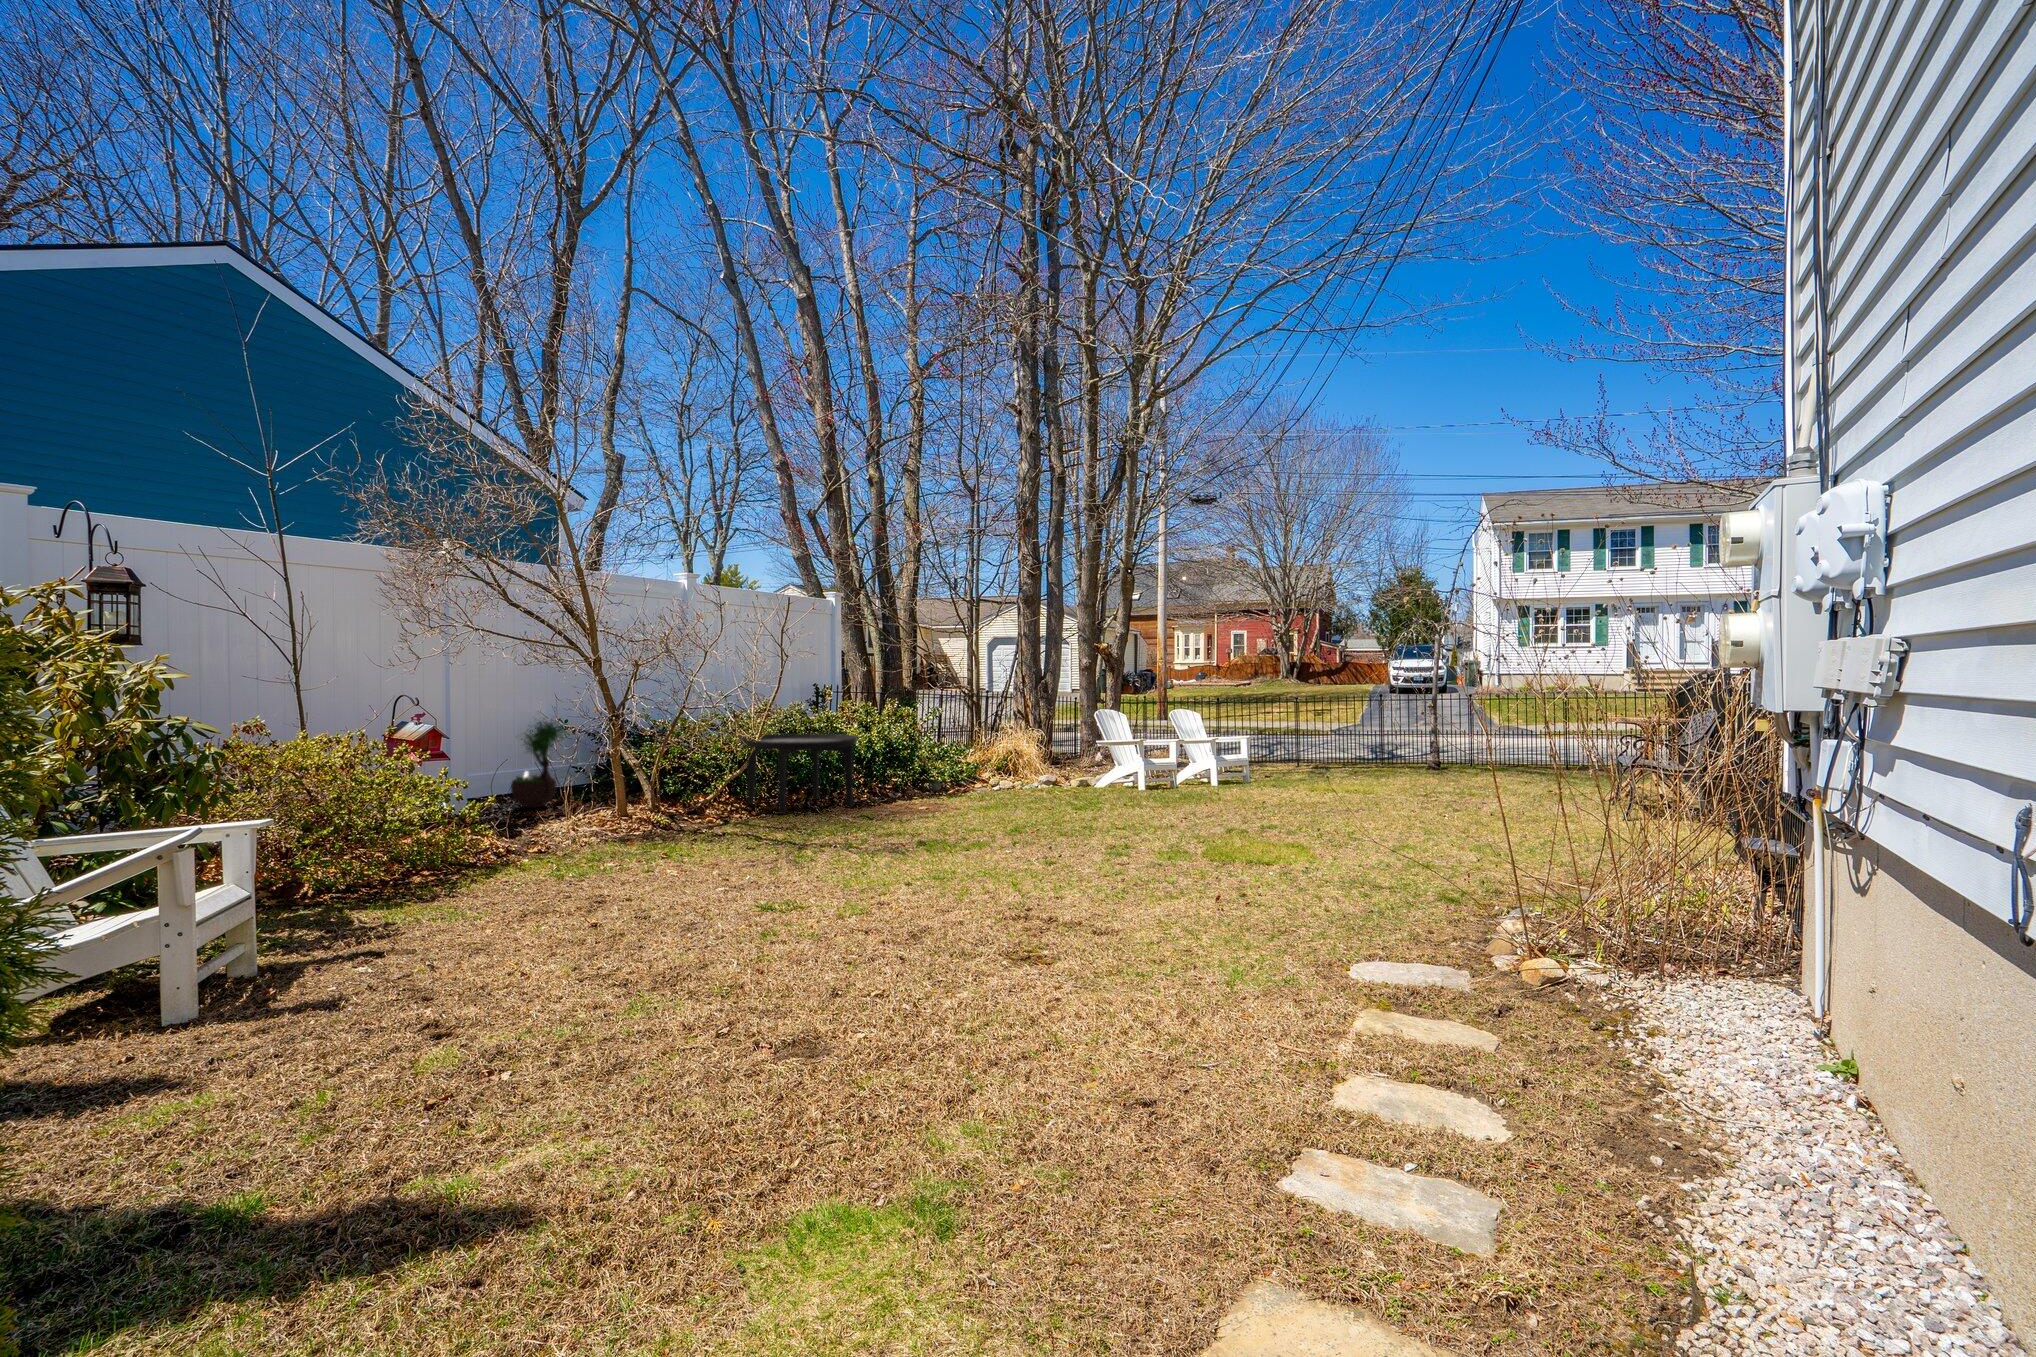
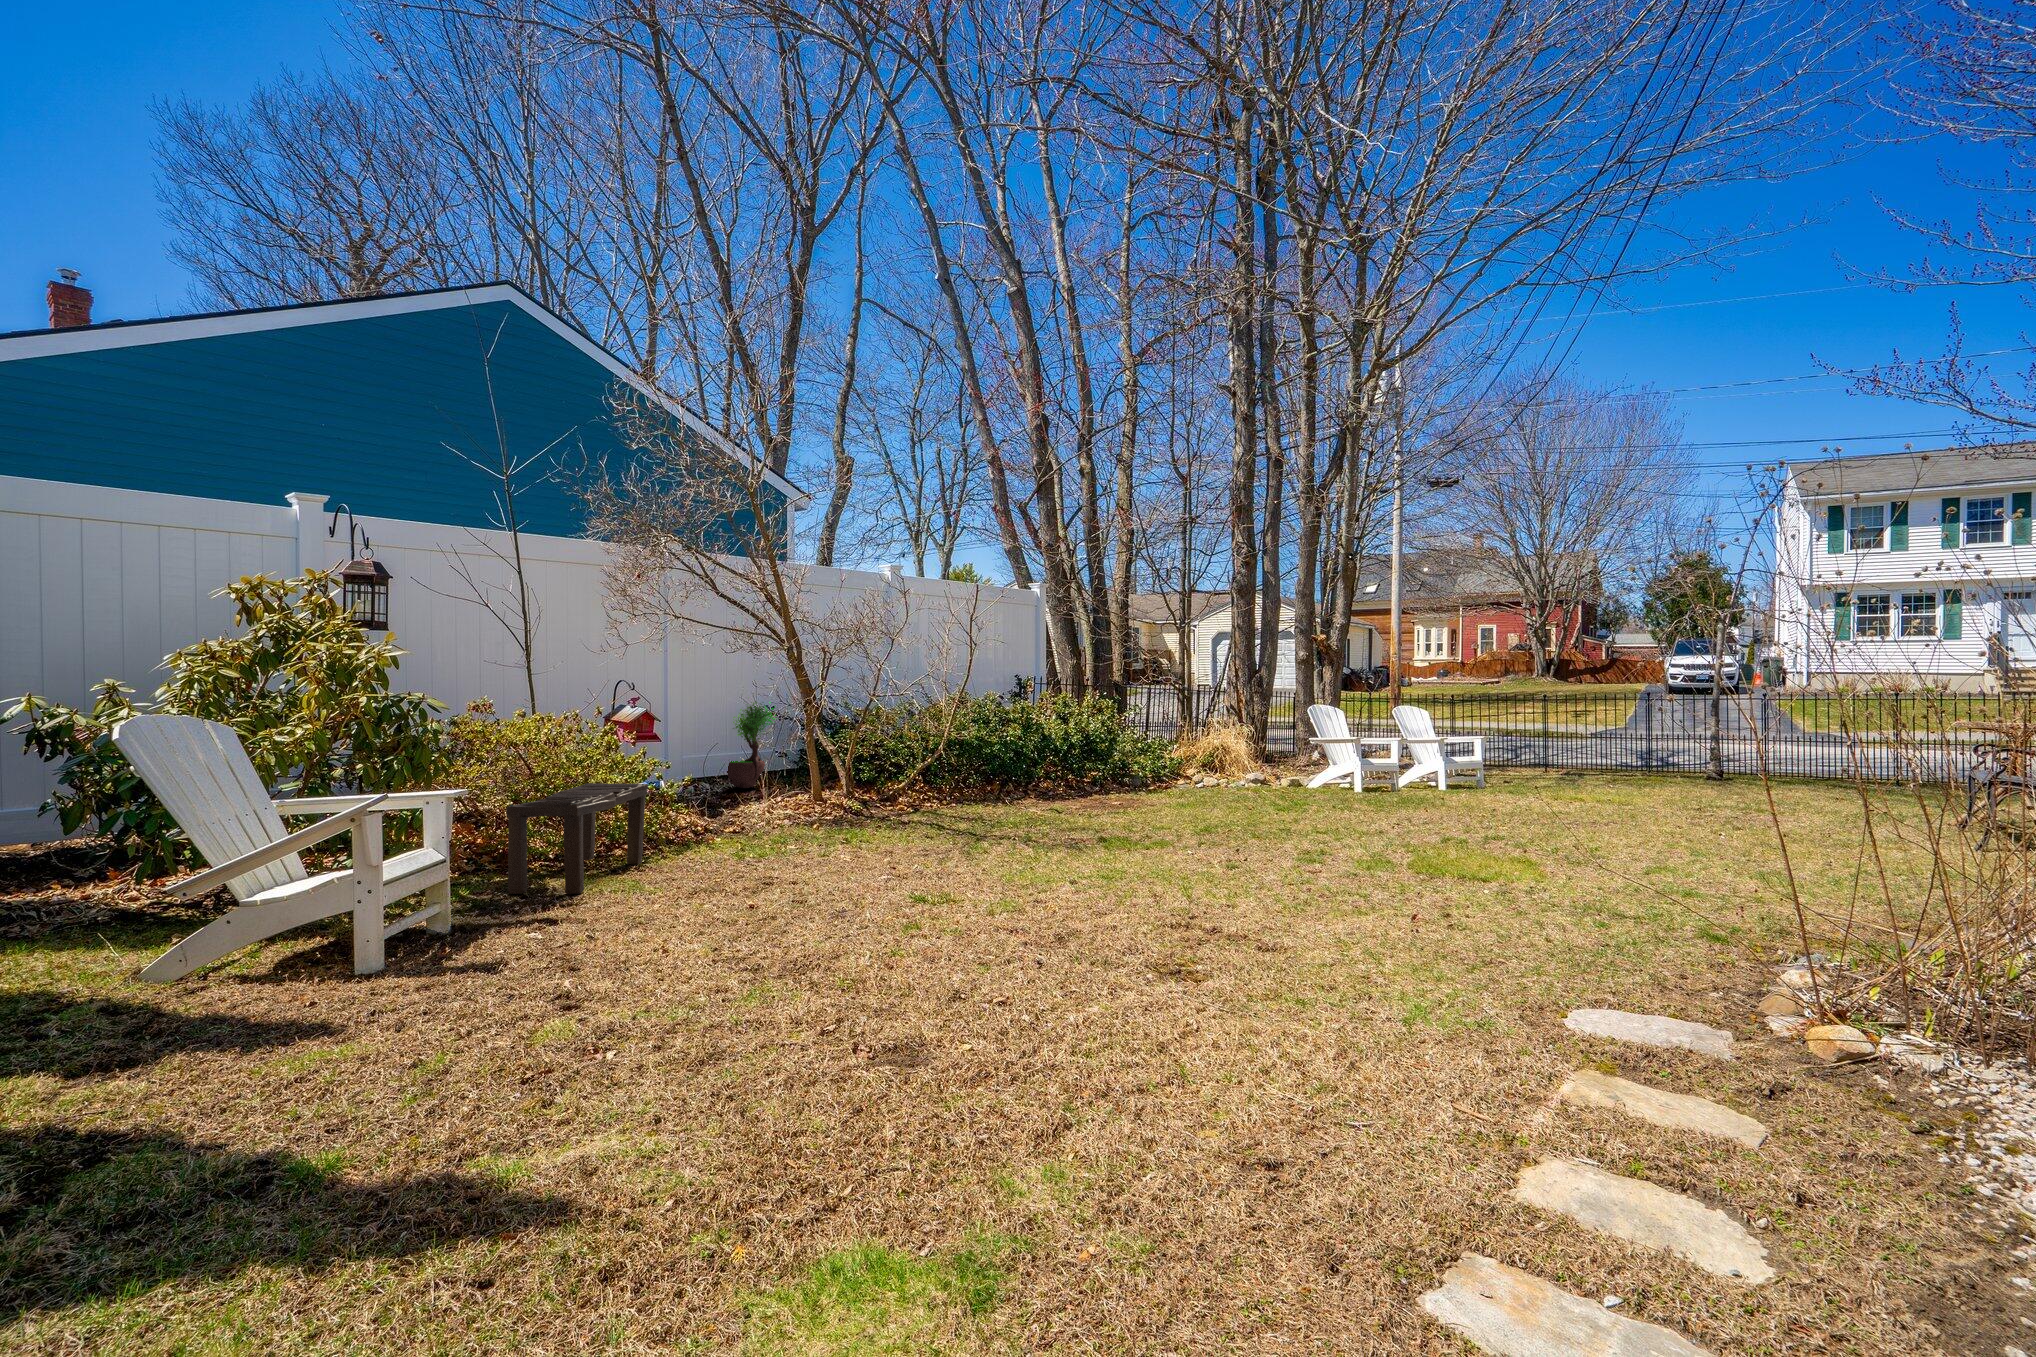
round table: present [740,733,859,814] -> none [932,723,1052,803]
bench: none [308,806,459,928] -> present [506,783,648,894]

